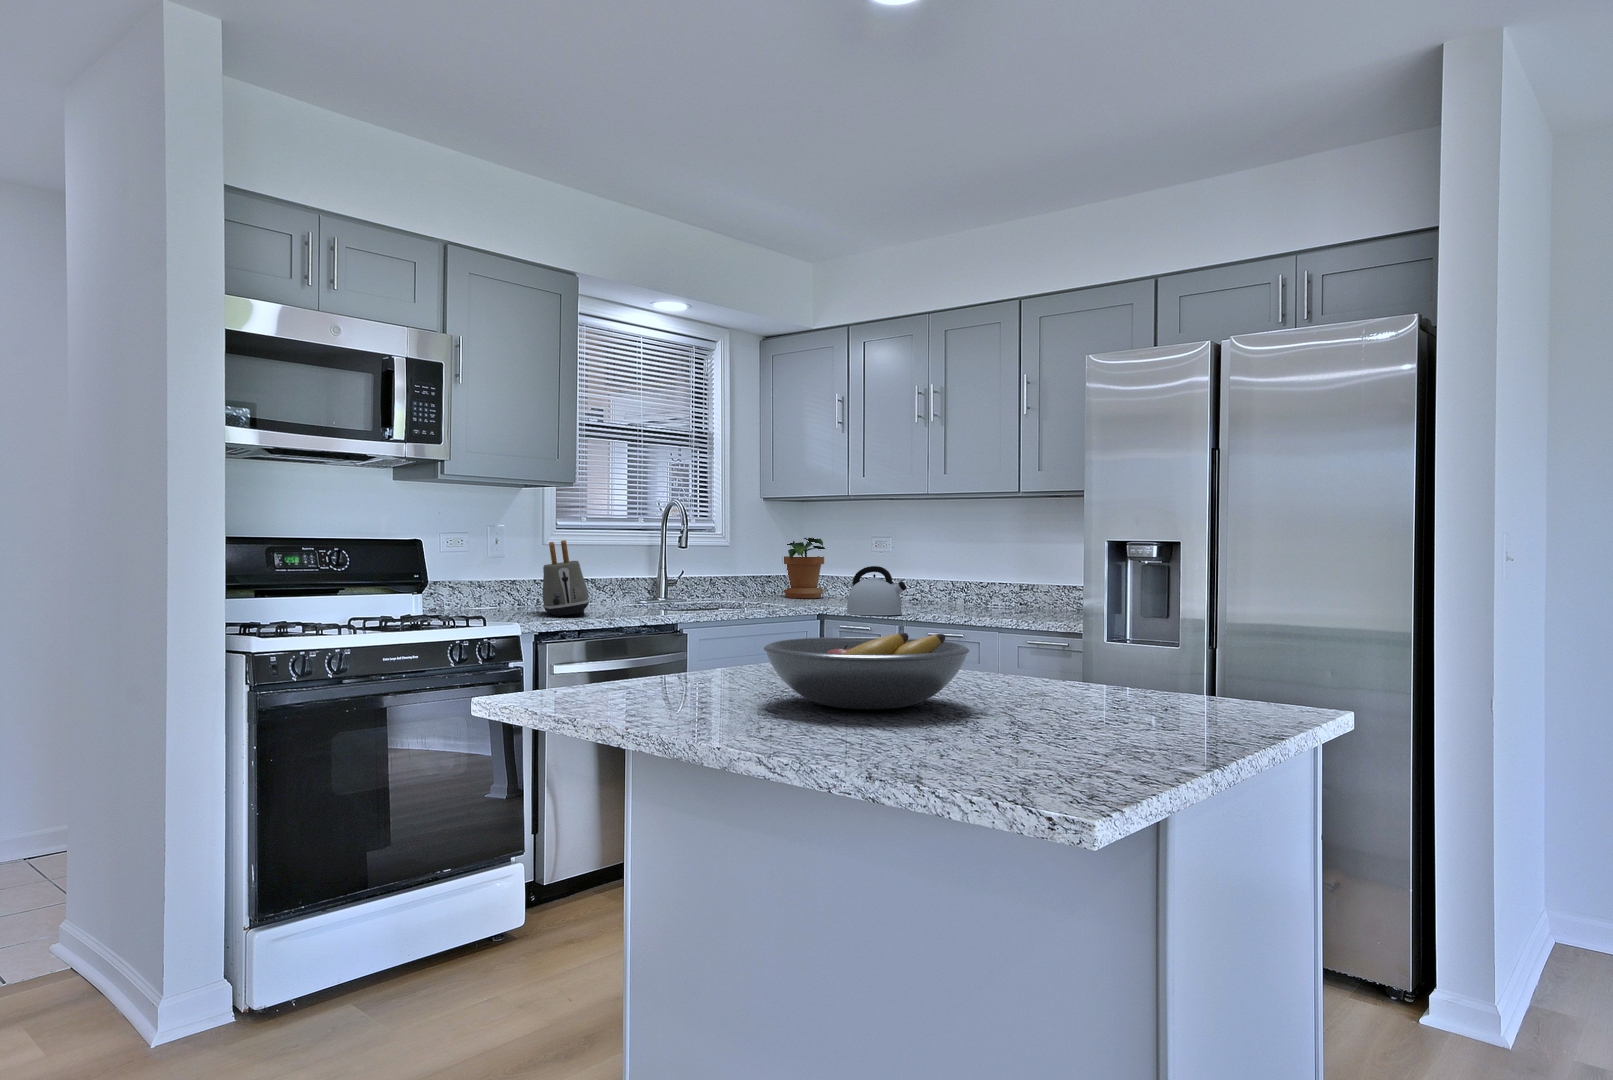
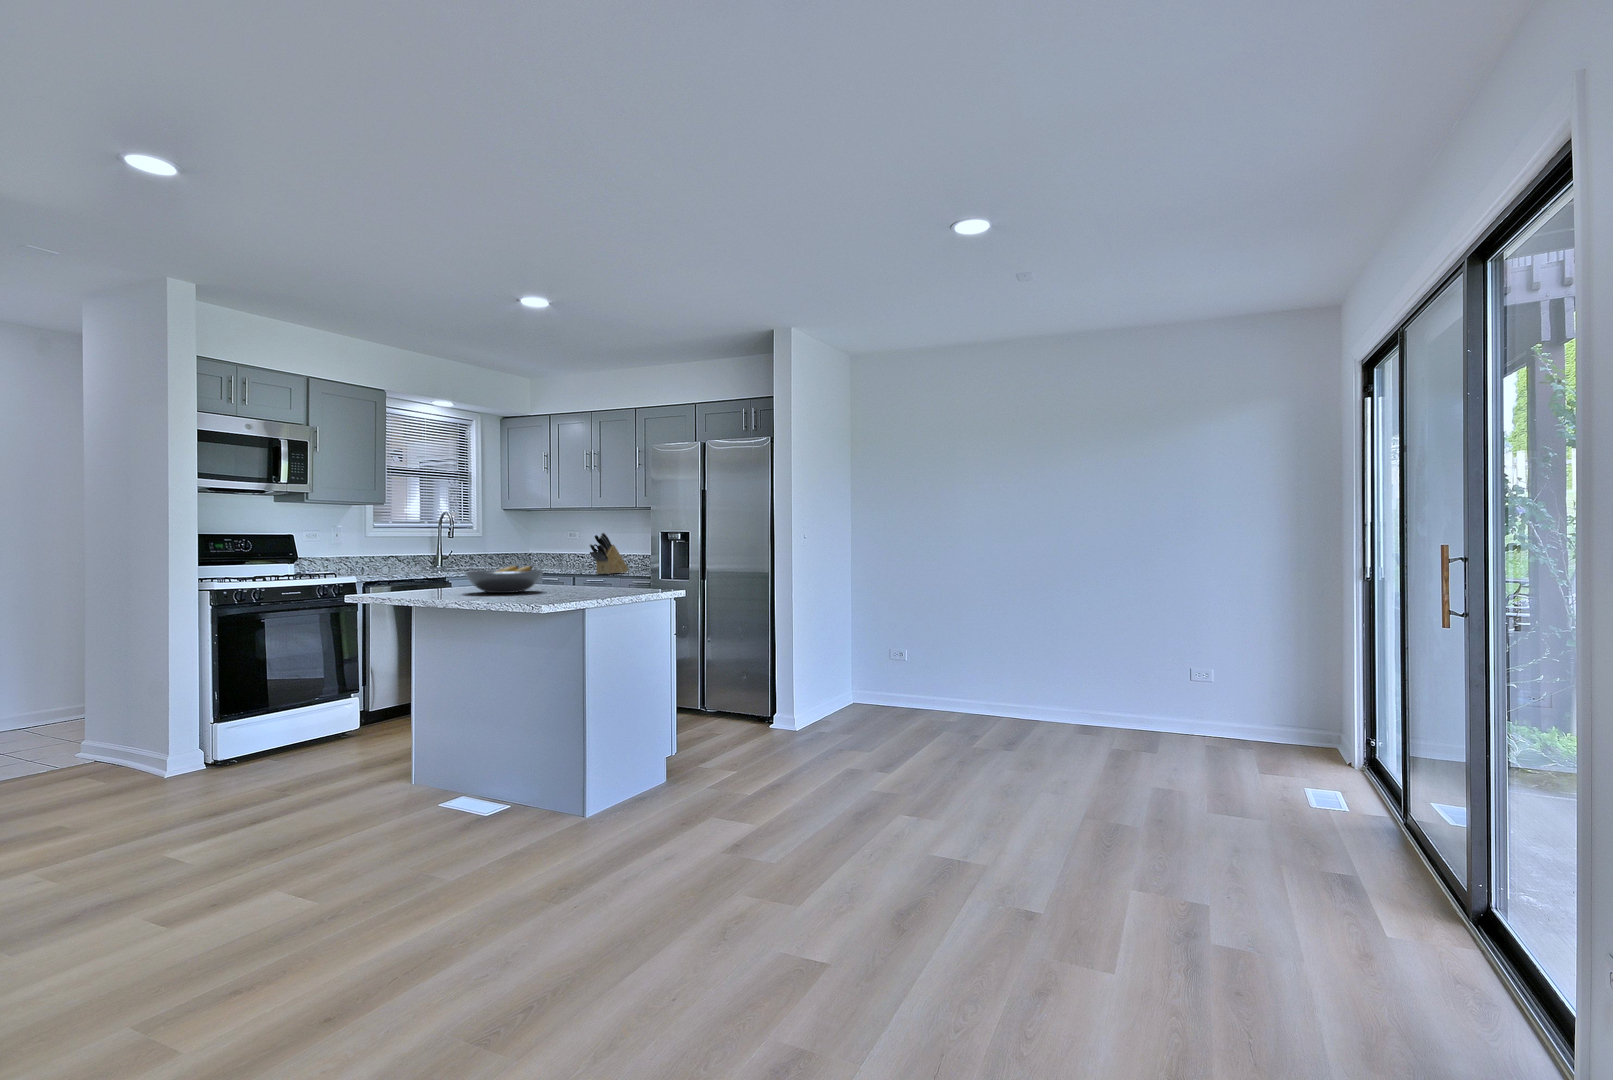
potted plant: present [784,538,825,598] -> none [510,532,543,566]
toaster: present [543,540,590,616] -> none [366,534,394,574]
knife block: none [941,541,1008,624] -> present [589,533,628,574]
kettle: present [847,566,907,615] -> none [545,546,577,572]

